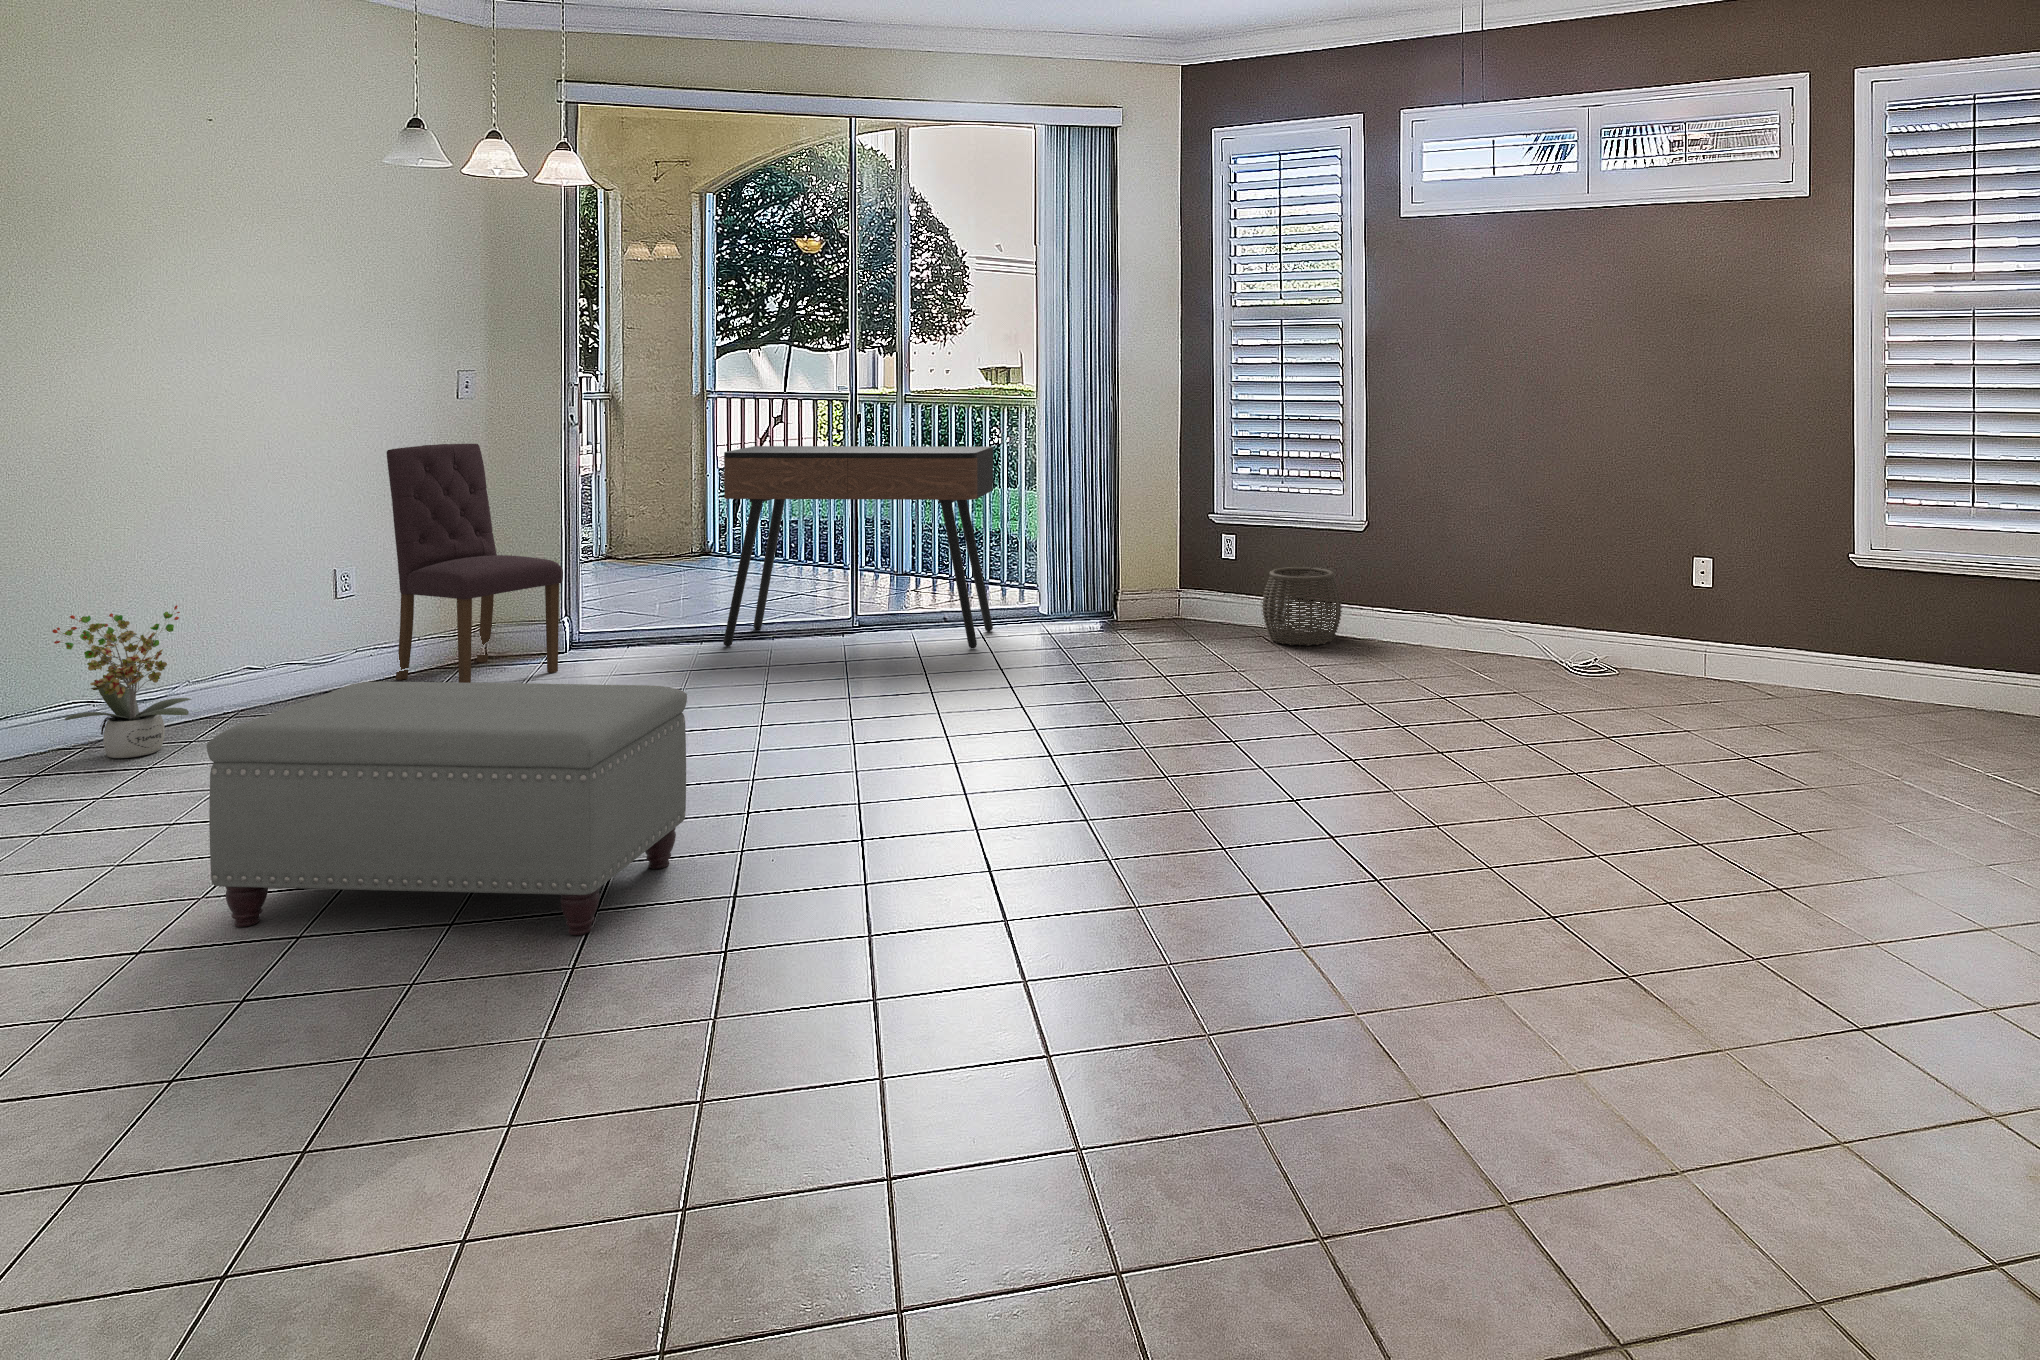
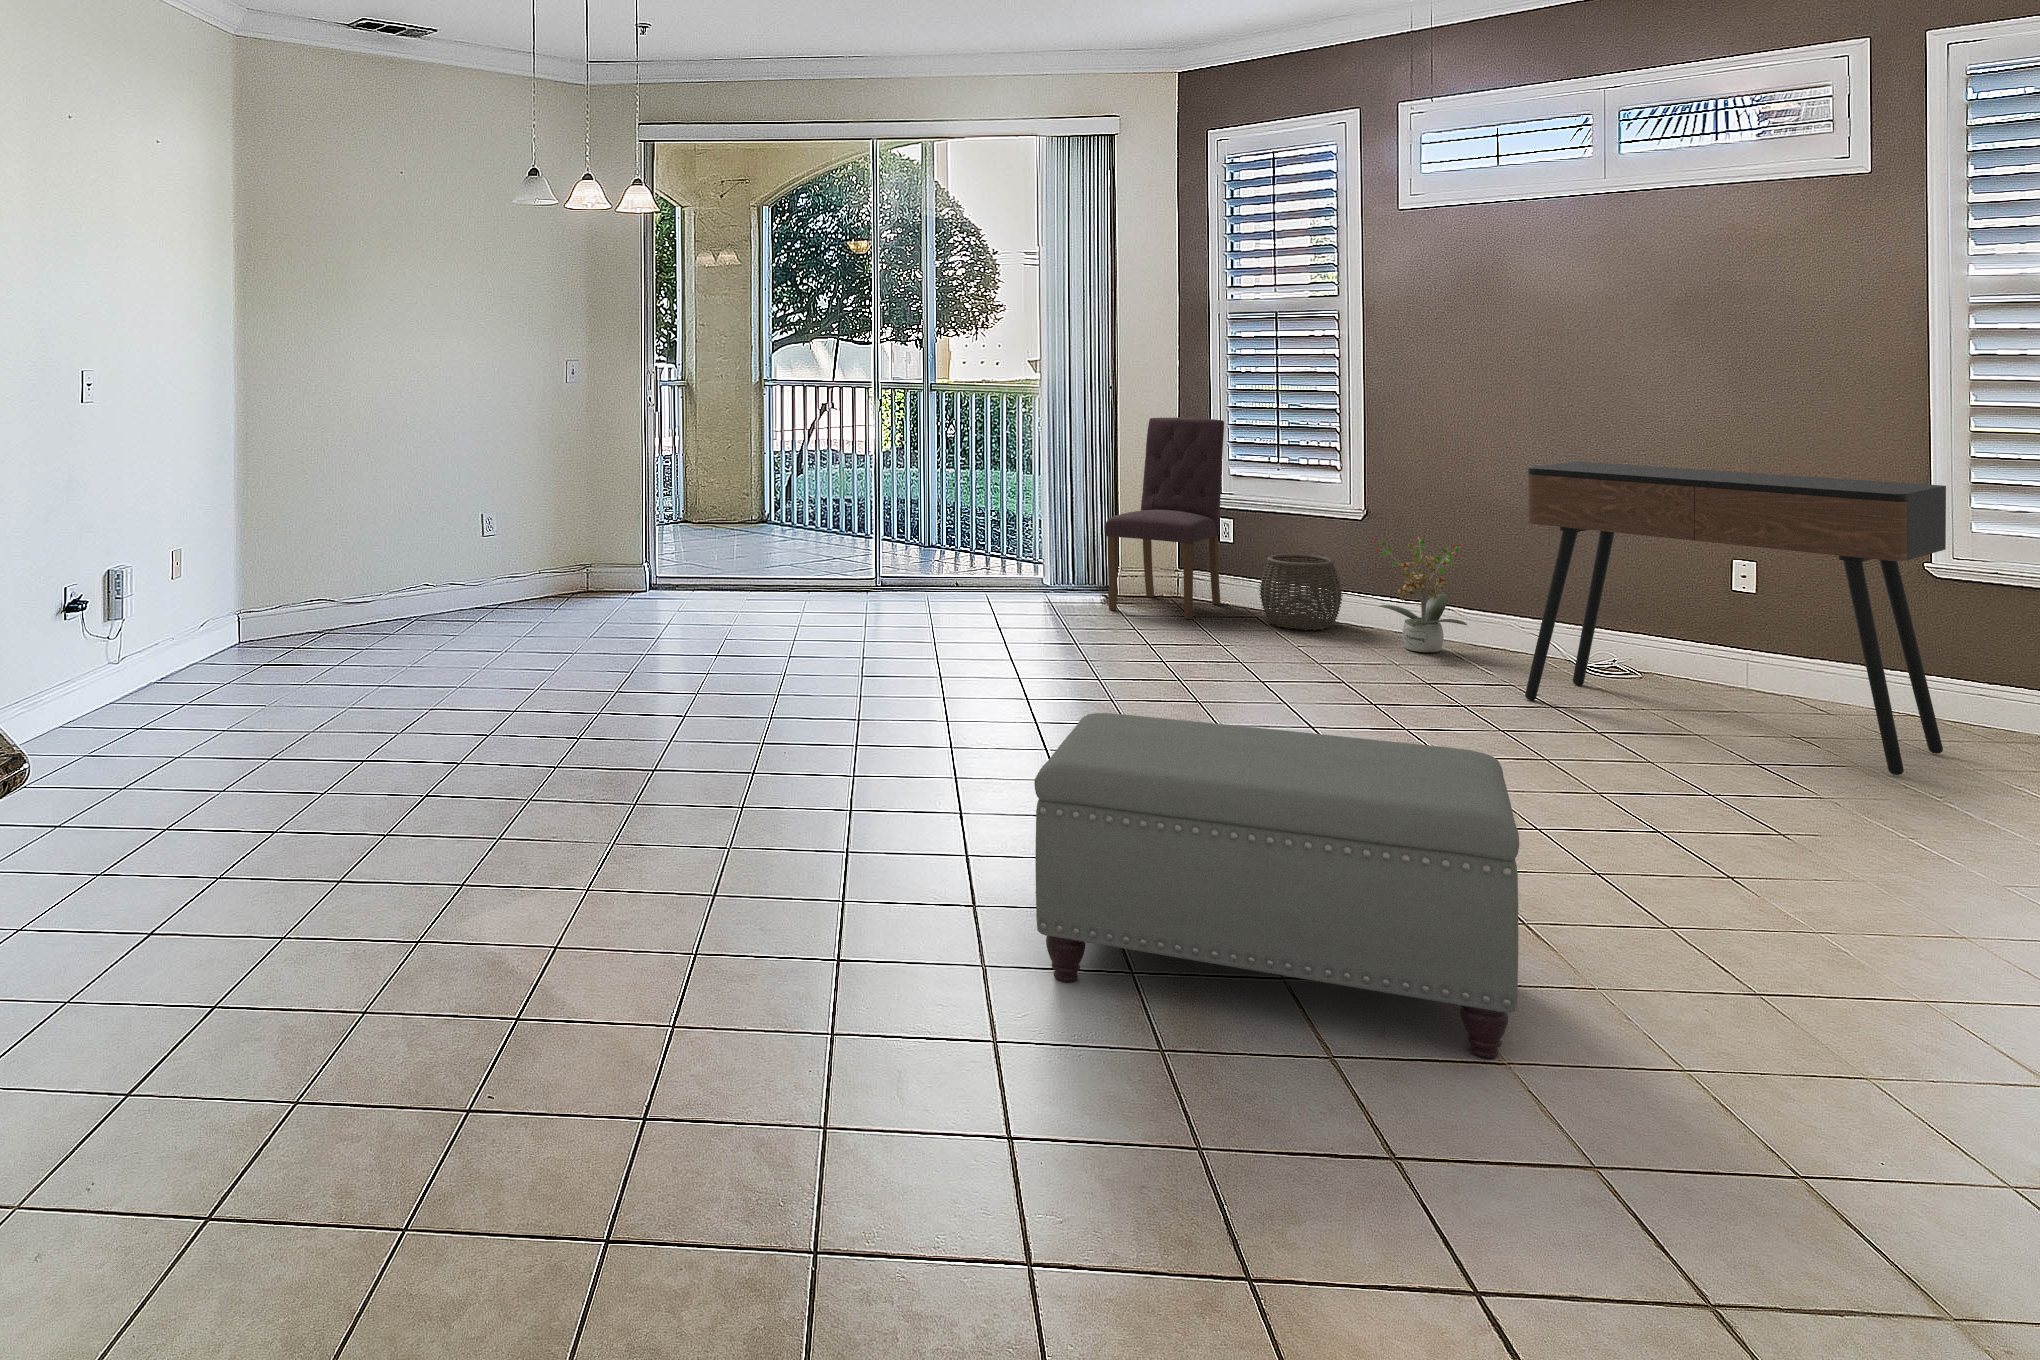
dining chair: present [387,444,563,683] -> present [1104,417,1224,619]
console table: present [723,446,993,648] -> present [1525,462,1946,775]
potted plant: present [52,605,191,758] -> present [1373,537,1467,652]
ottoman: present [207,682,687,935] -> present [1034,713,1519,1058]

